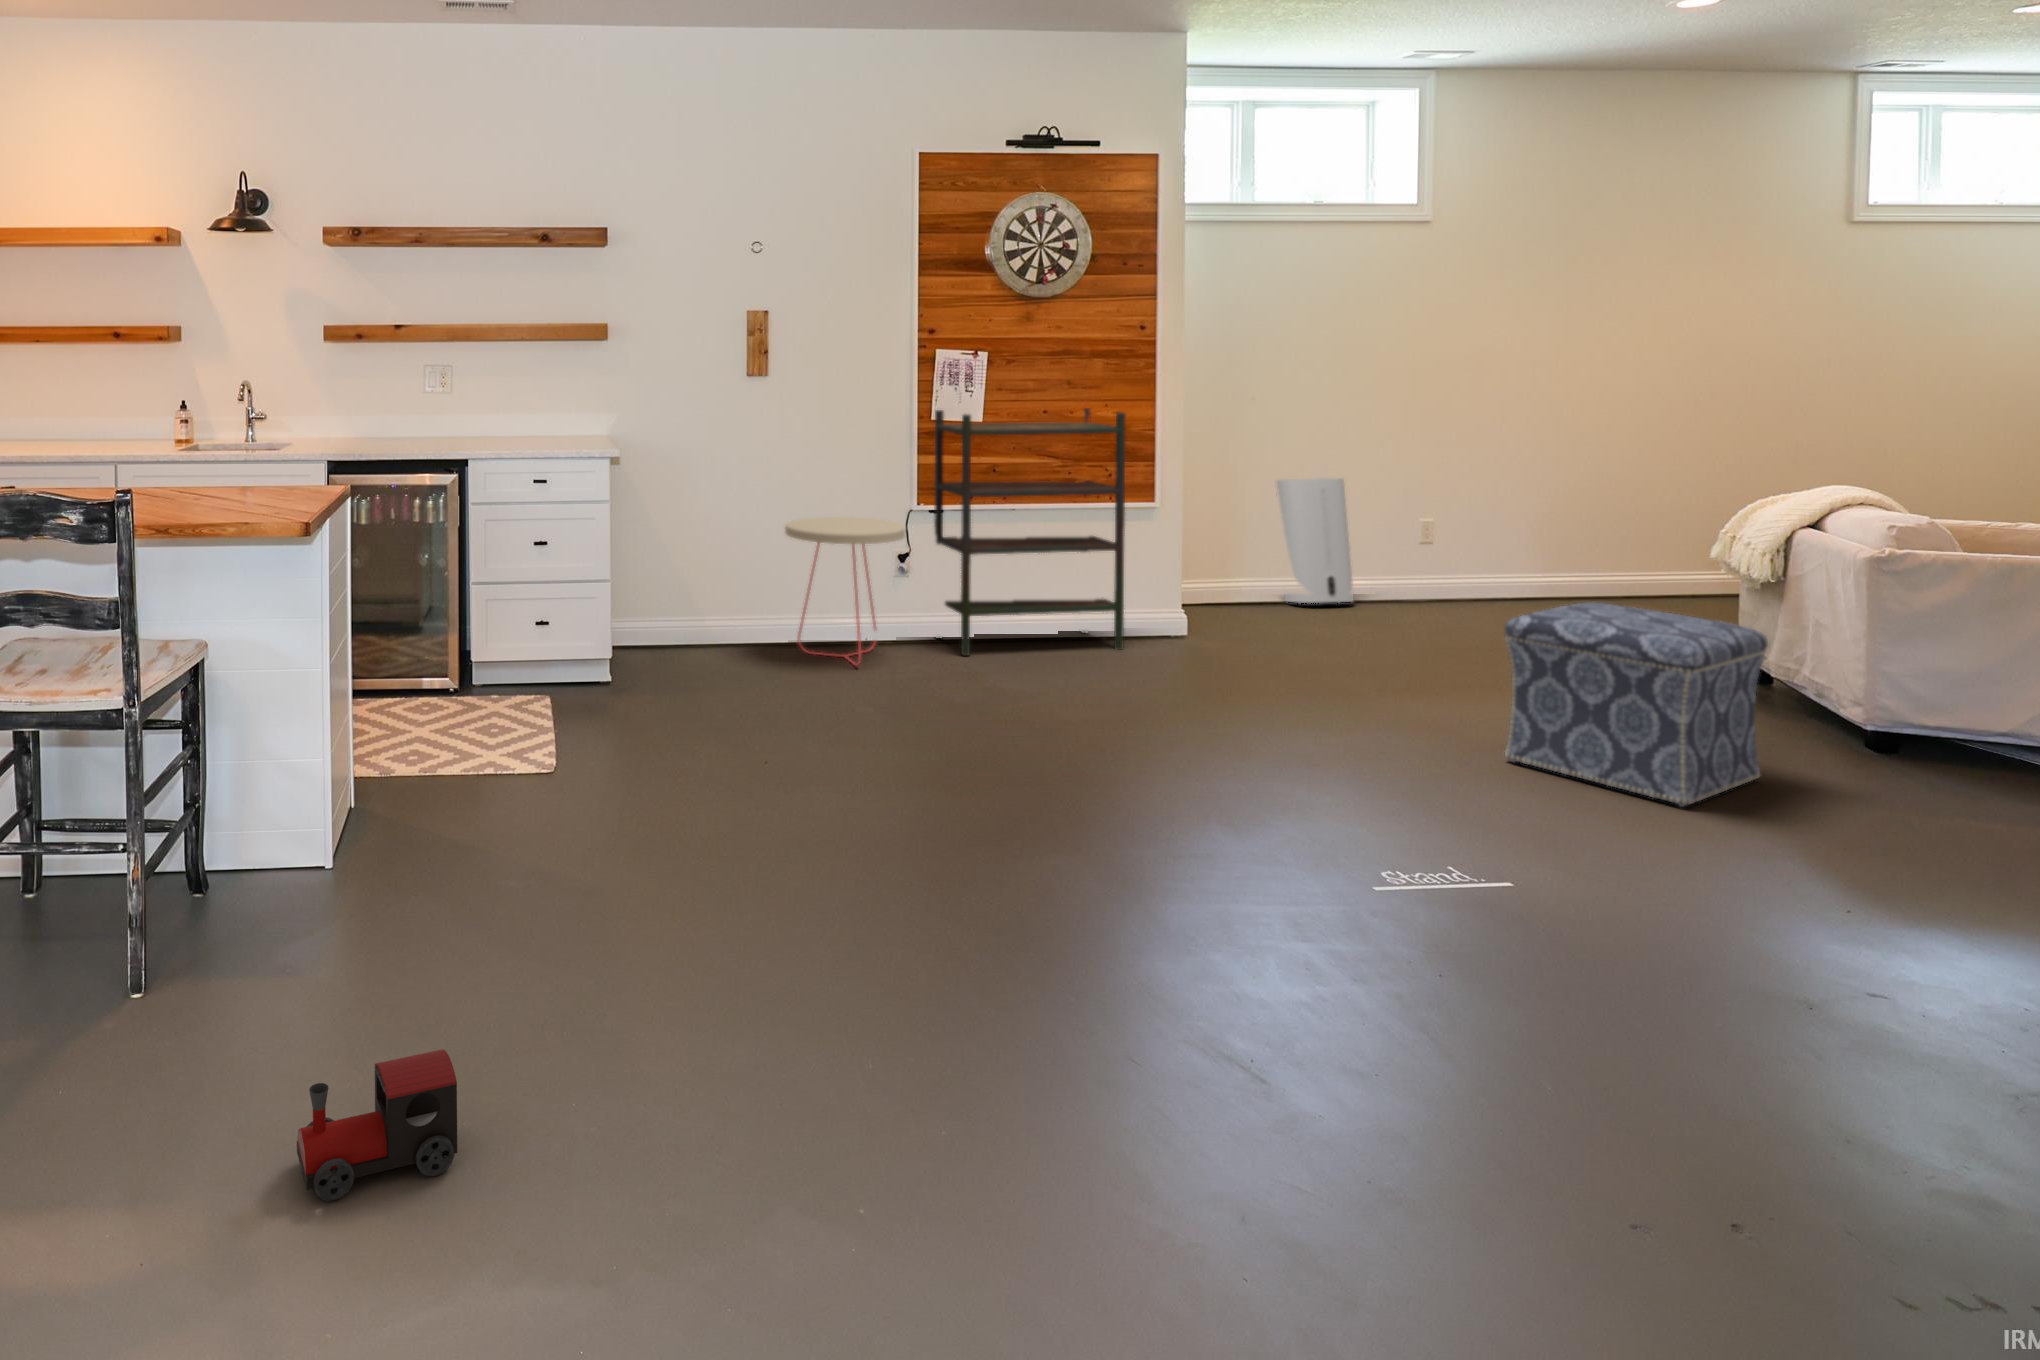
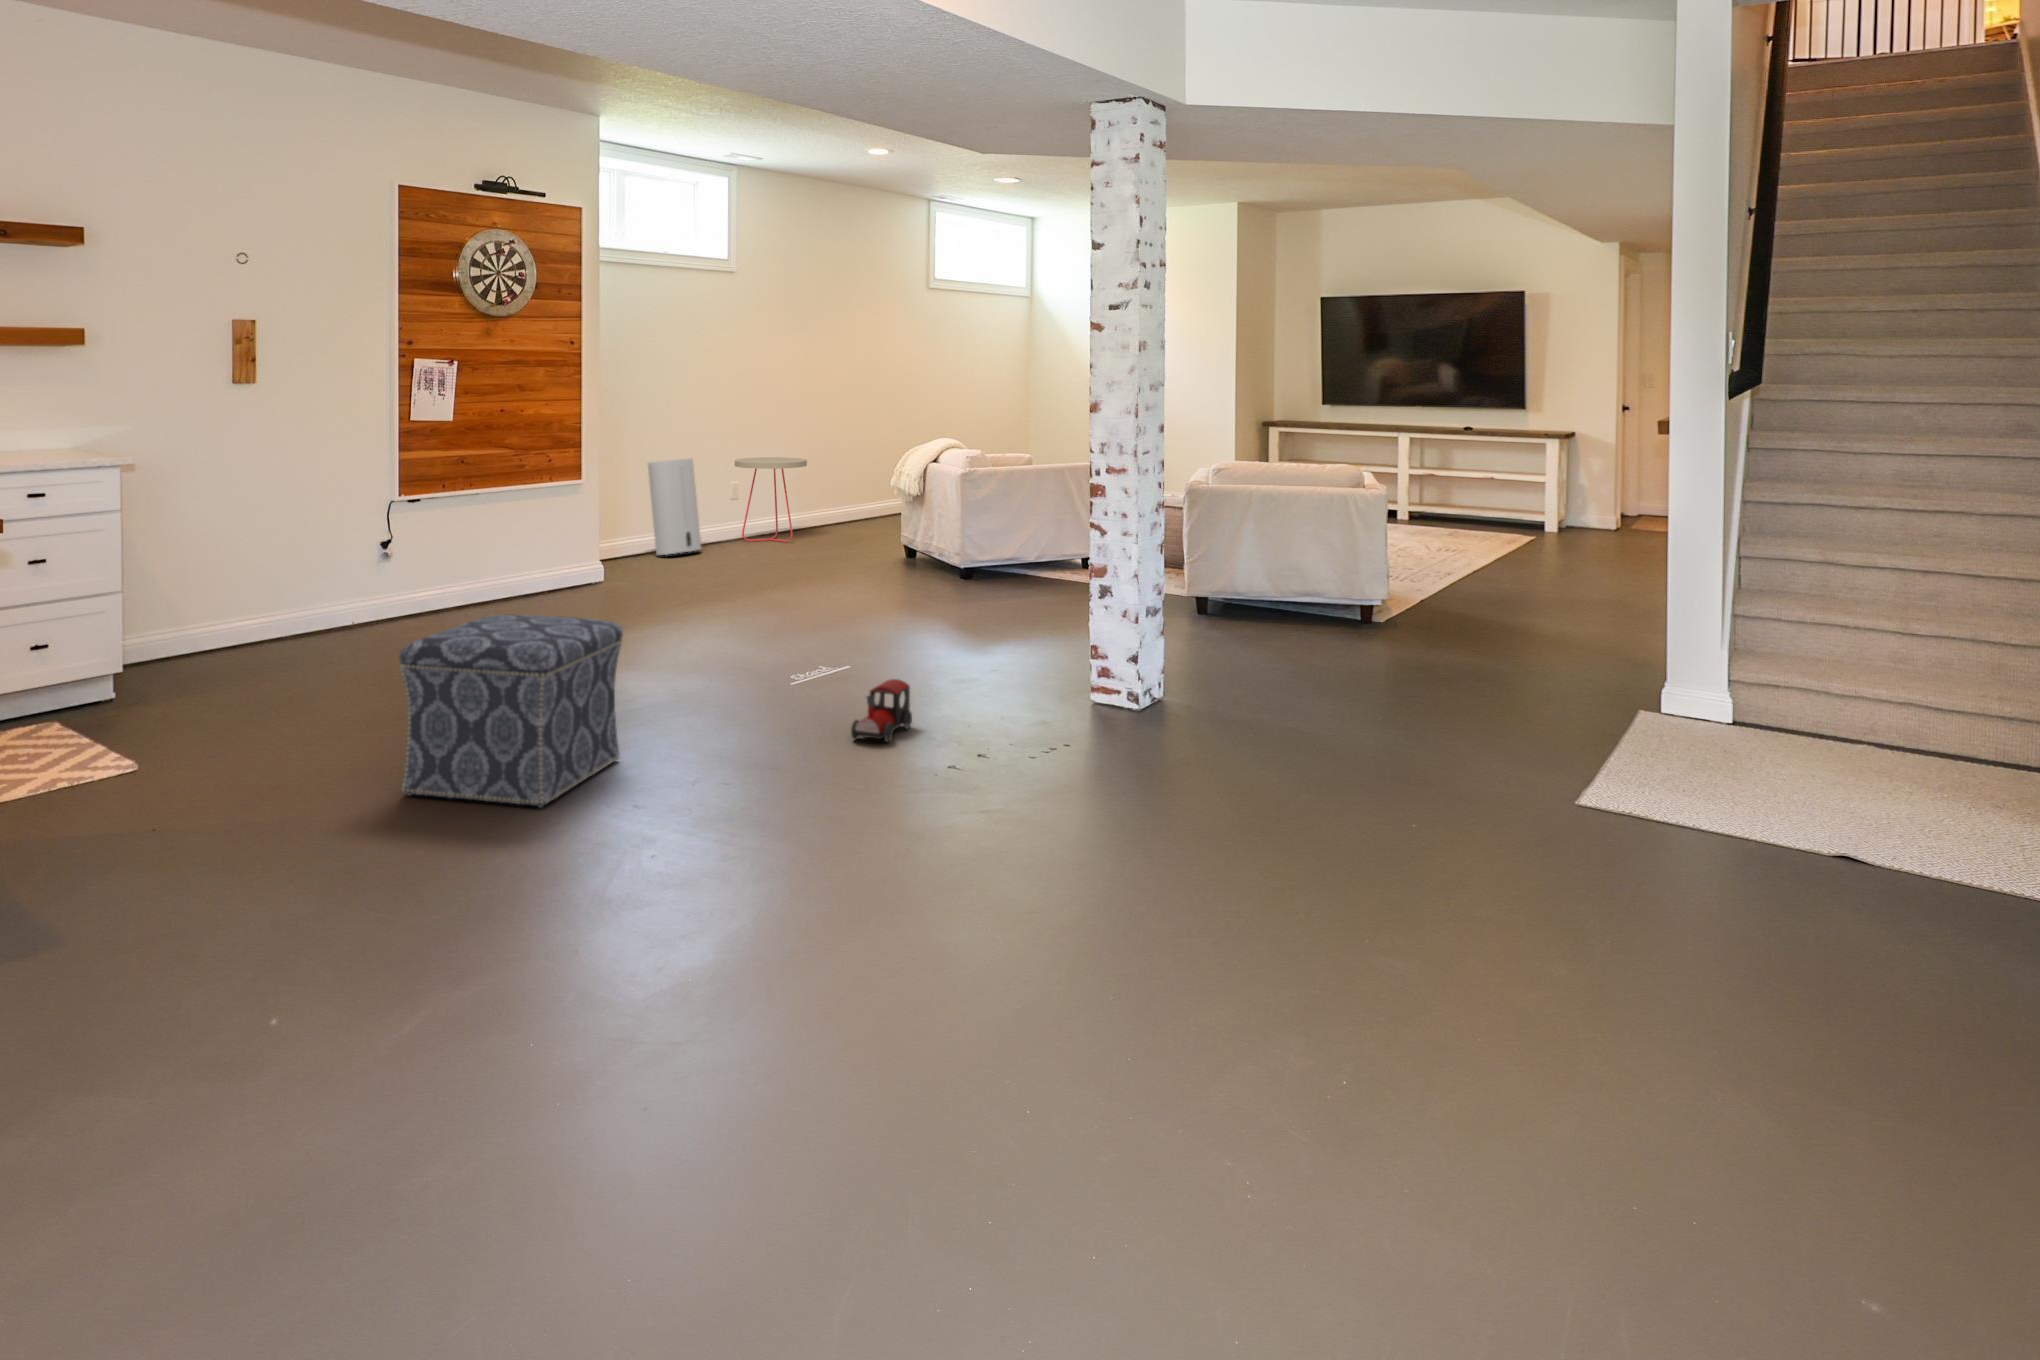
bookshelf: present [934,408,1126,656] -> none [413,409,571,623]
side table: present [785,517,906,666] -> present [735,457,807,542]
ottoman: present [1505,603,1768,807] -> present [400,615,623,808]
toy train: present [297,1049,457,1201] -> present [851,679,912,742]

